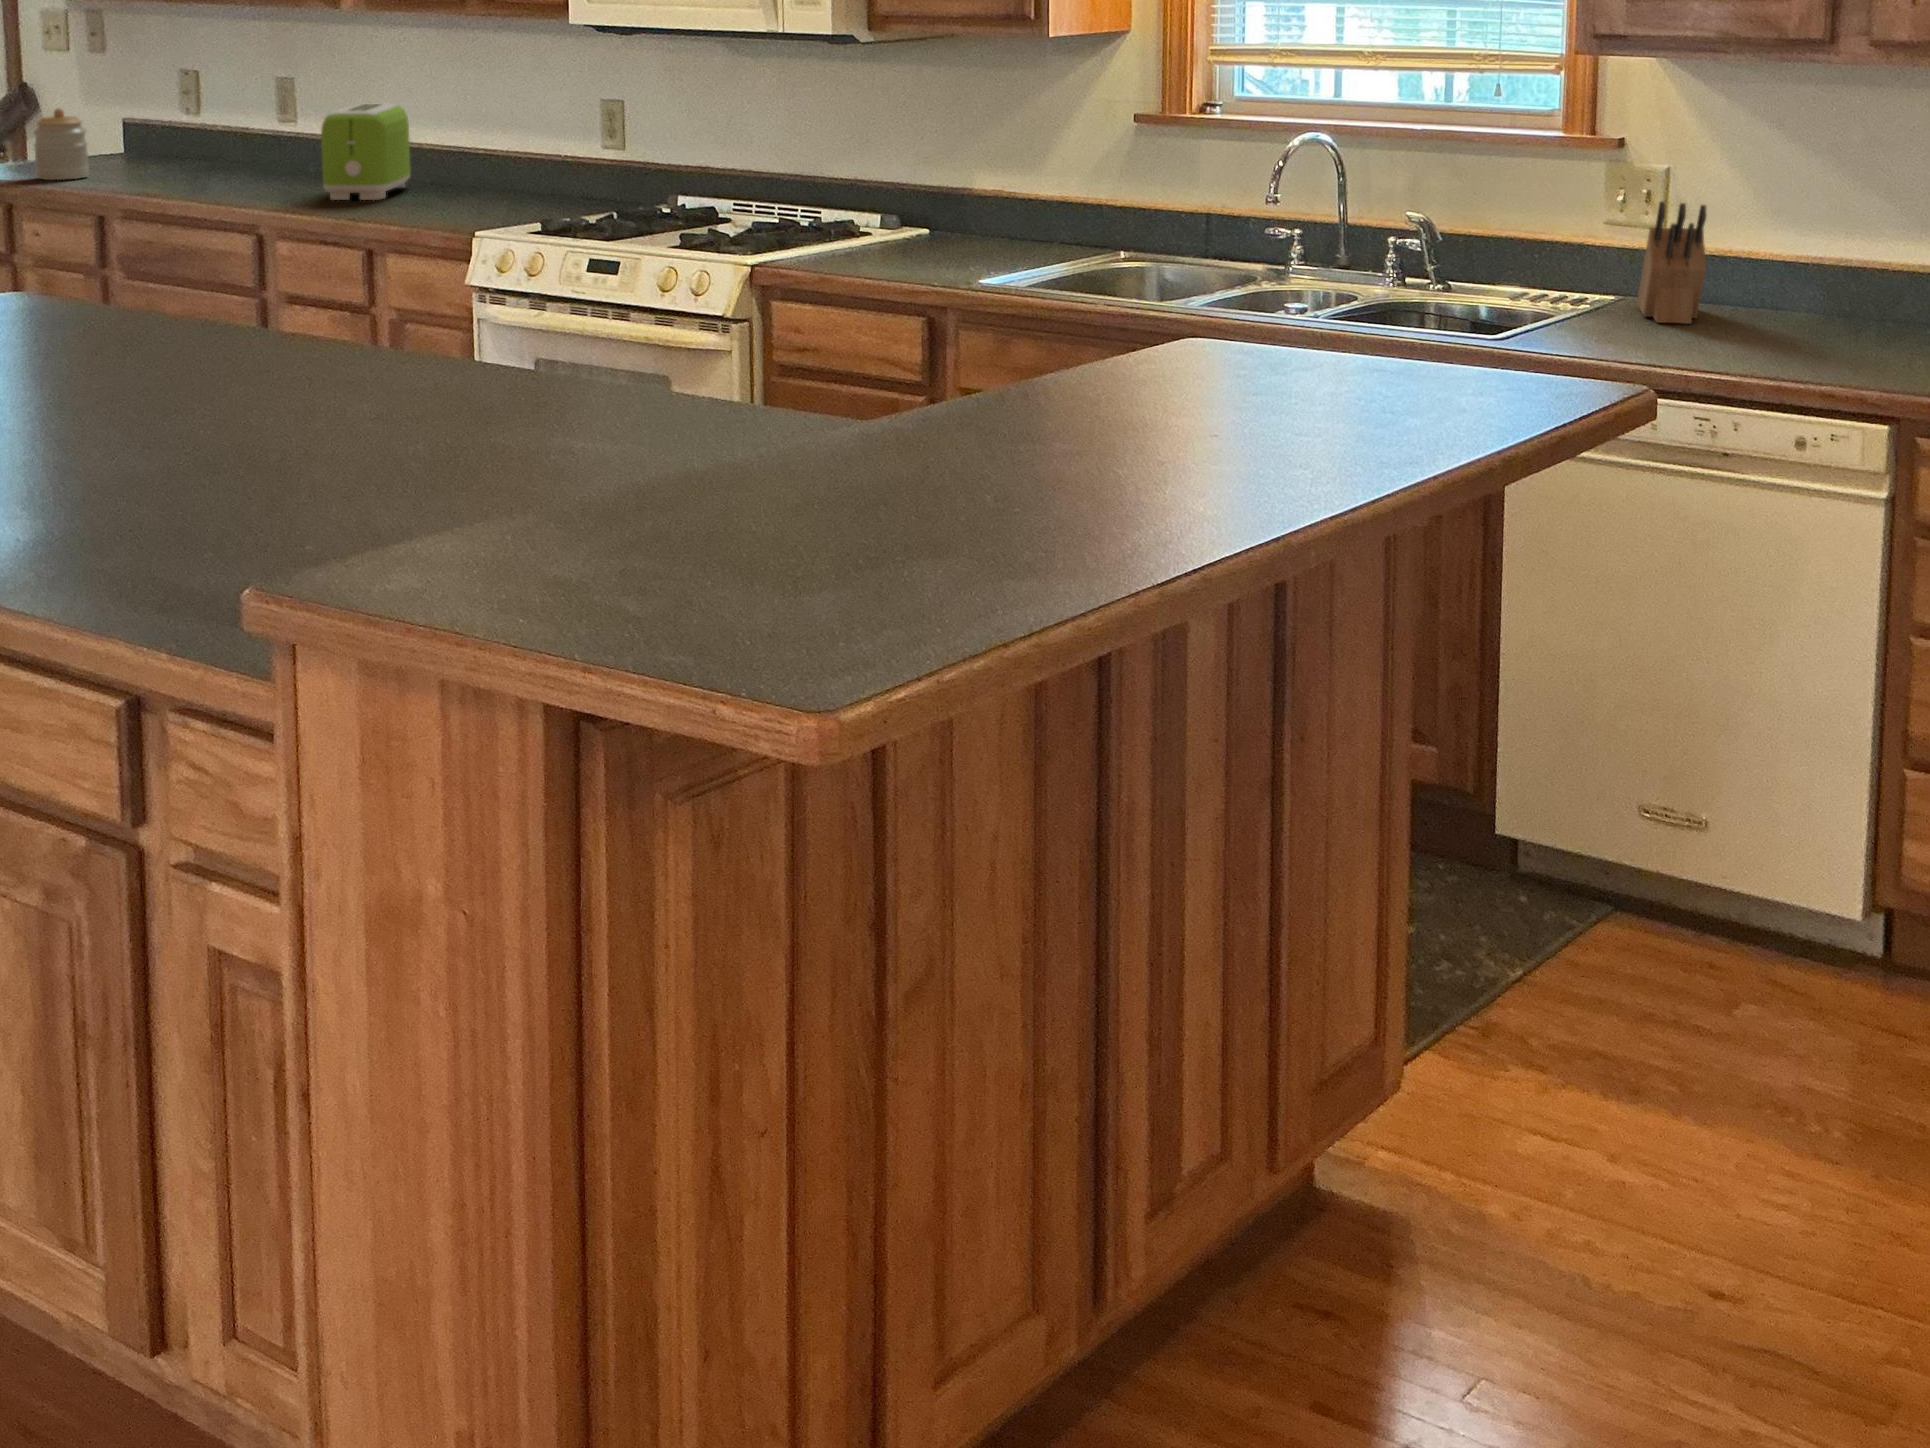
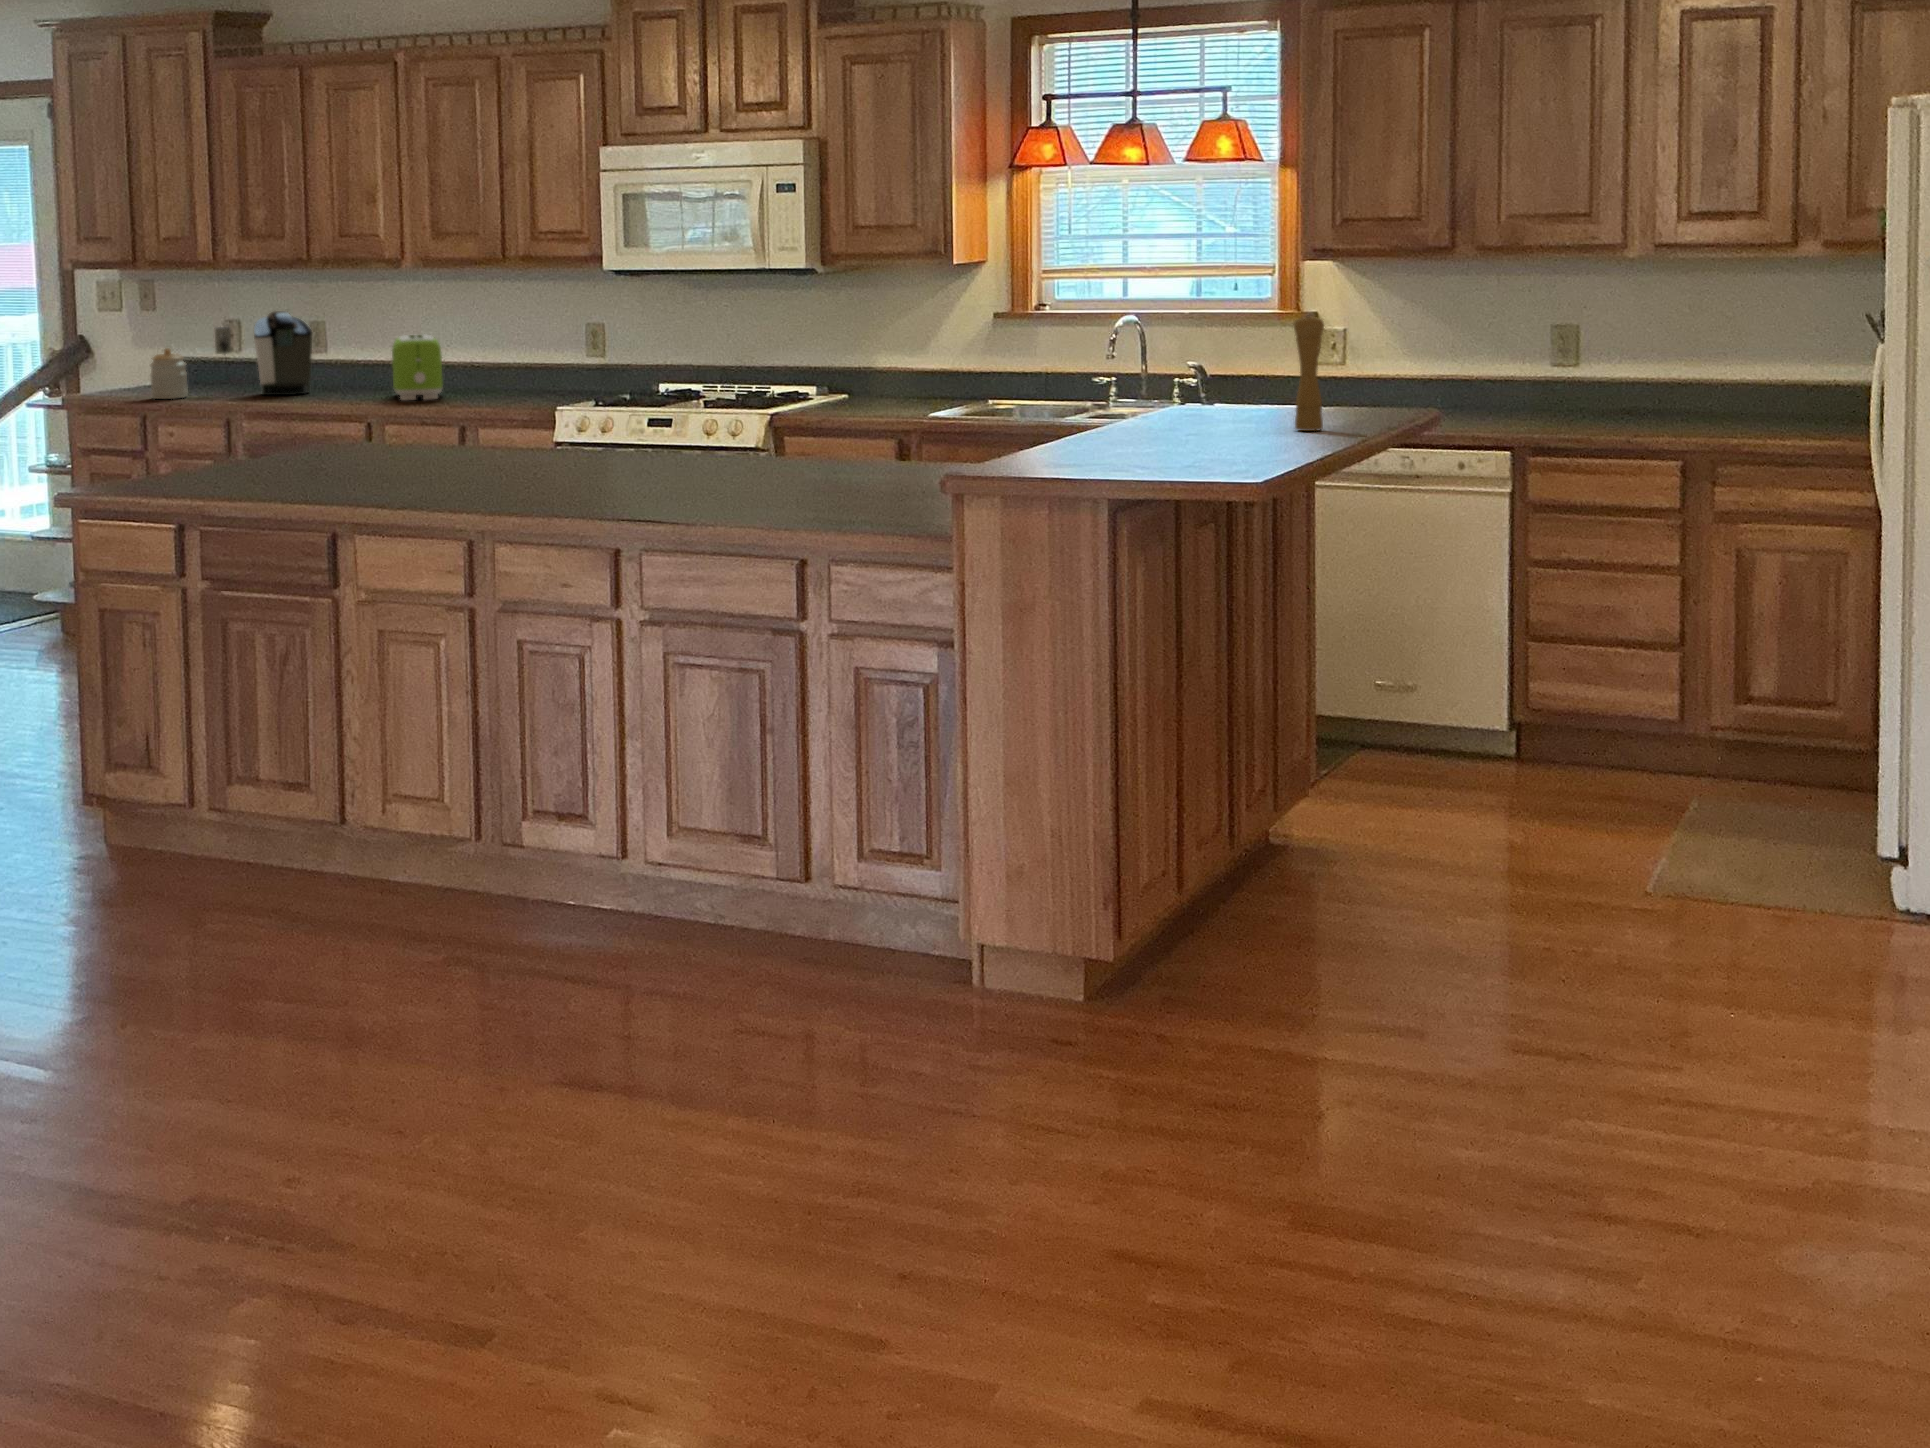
coffee maker: none [130,62,258,181] -> present [215,311,312,395]
pepper mill: none [1517,155,1575,358] -> present [1293,316,1324,431]
knife block: present [1637,202,1706,324] -> none [1337,344,1385,416]

